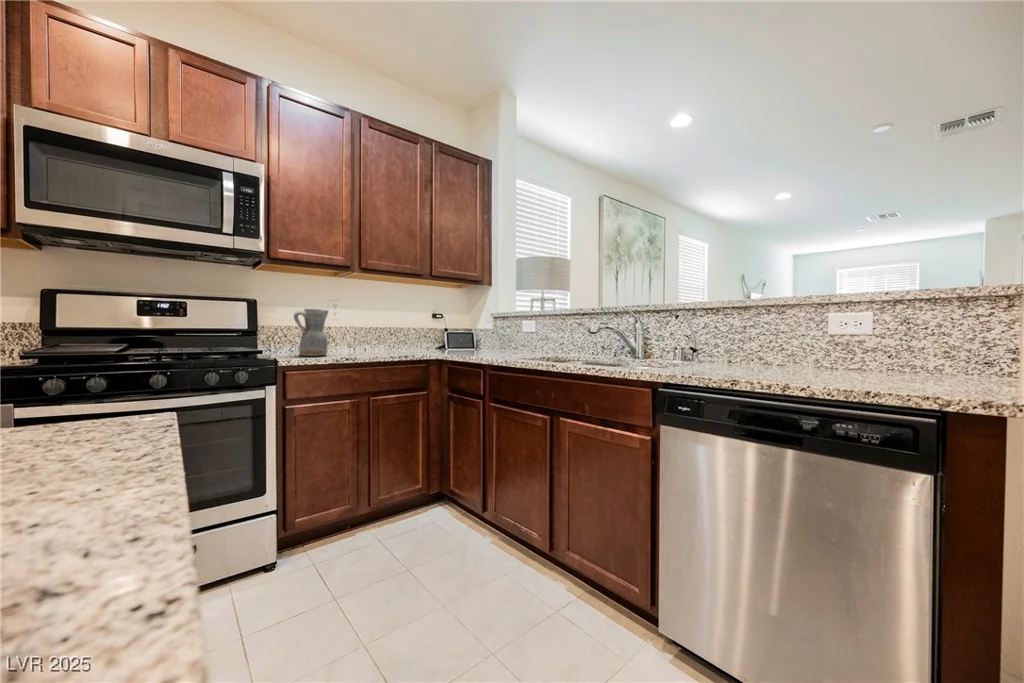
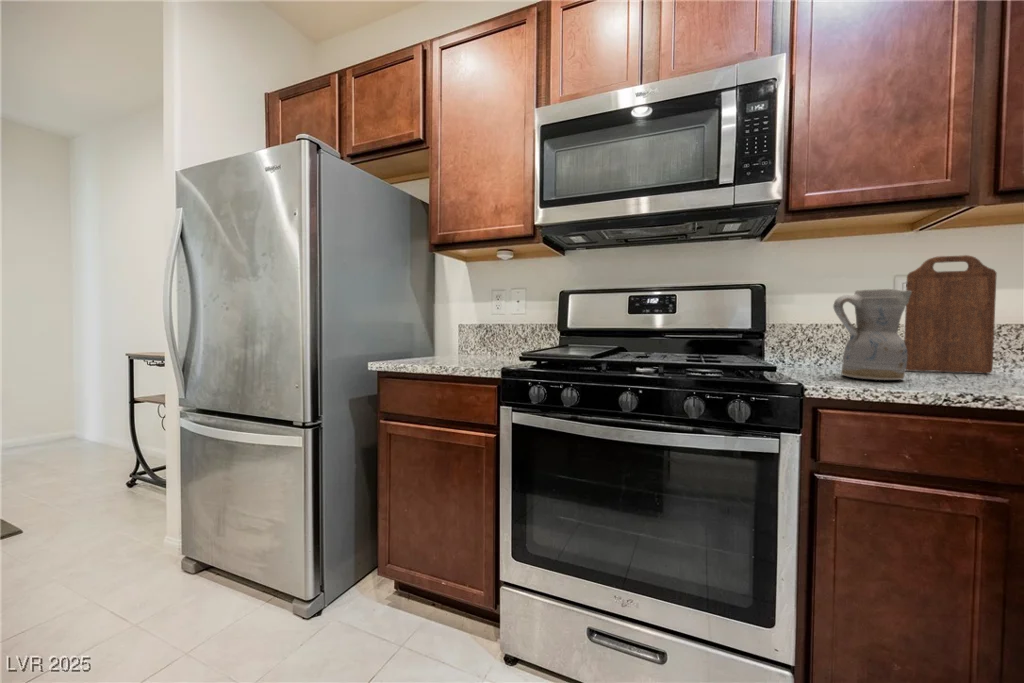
cutting board: none [330,293,364,351] -> present [904,255,997,373]

